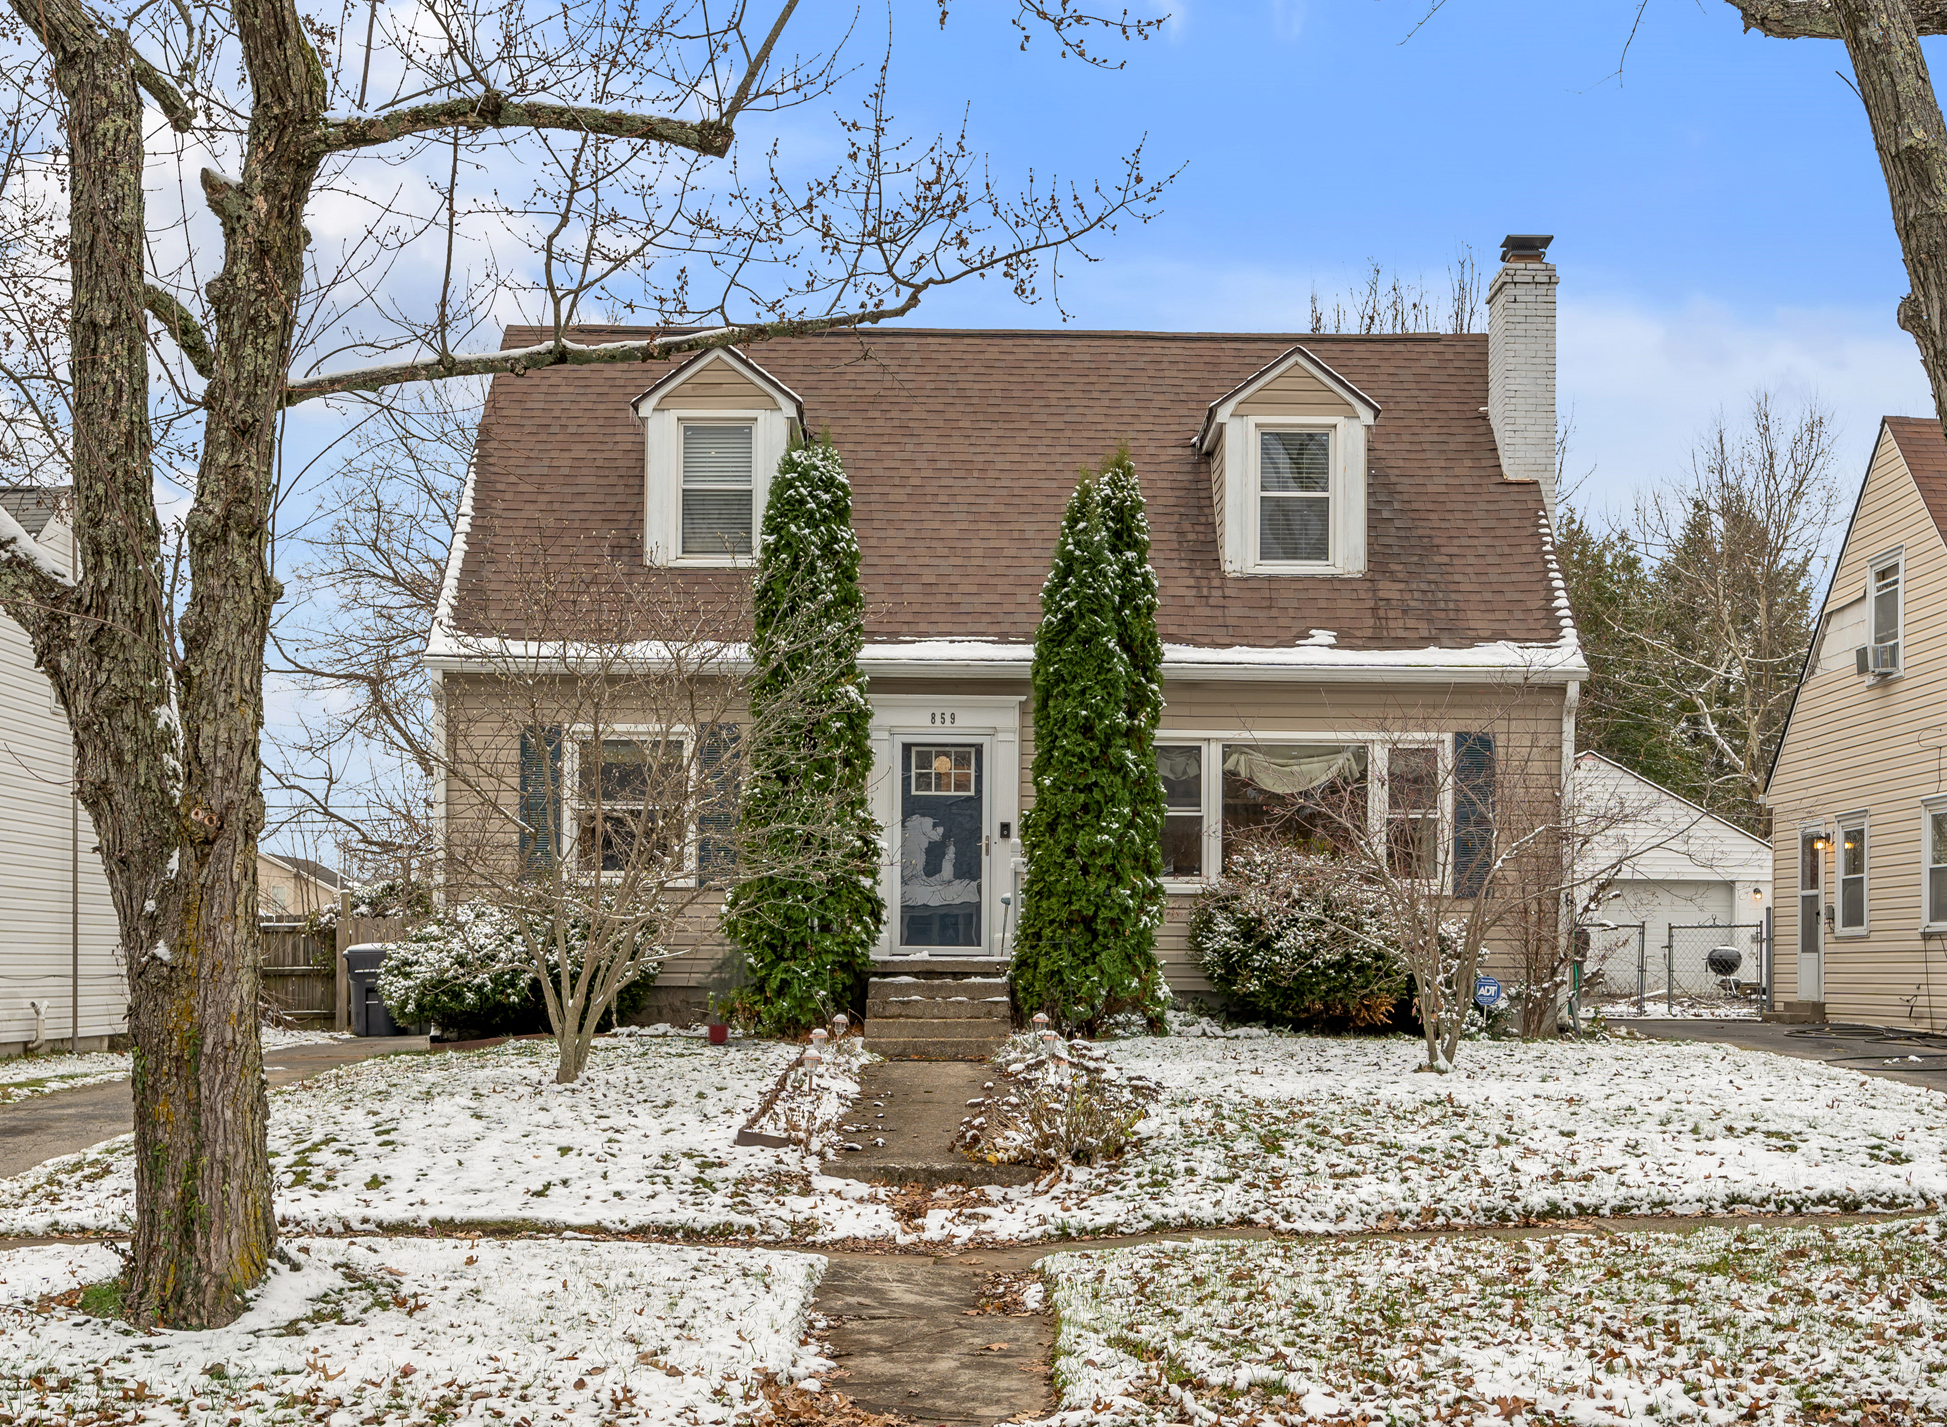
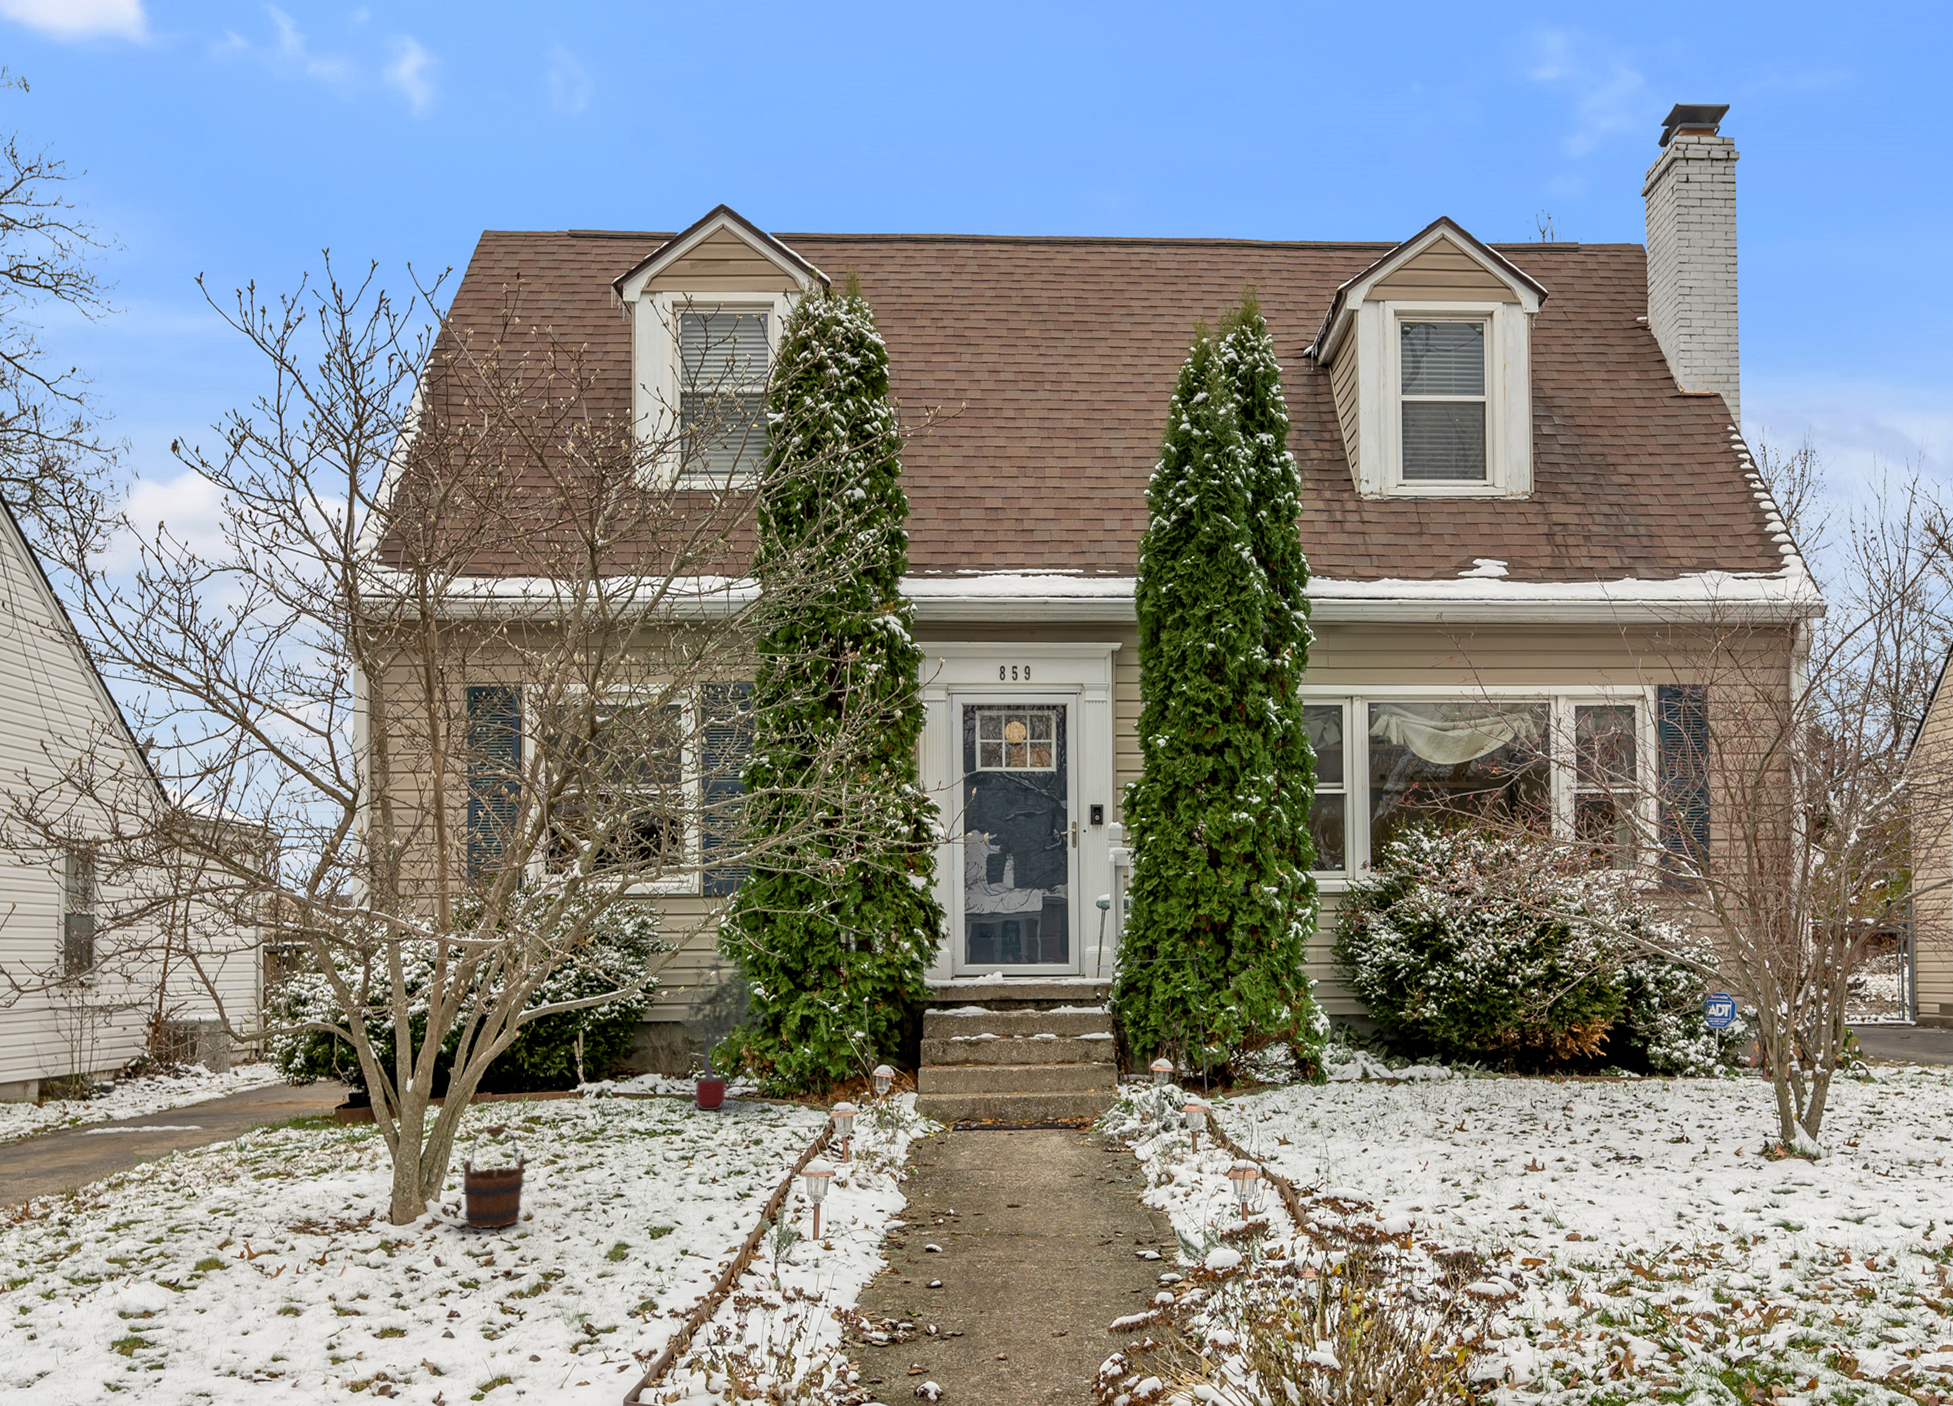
wooden bucket: none [583,1037,623,1098] -> present [462,1127,526,1229]

